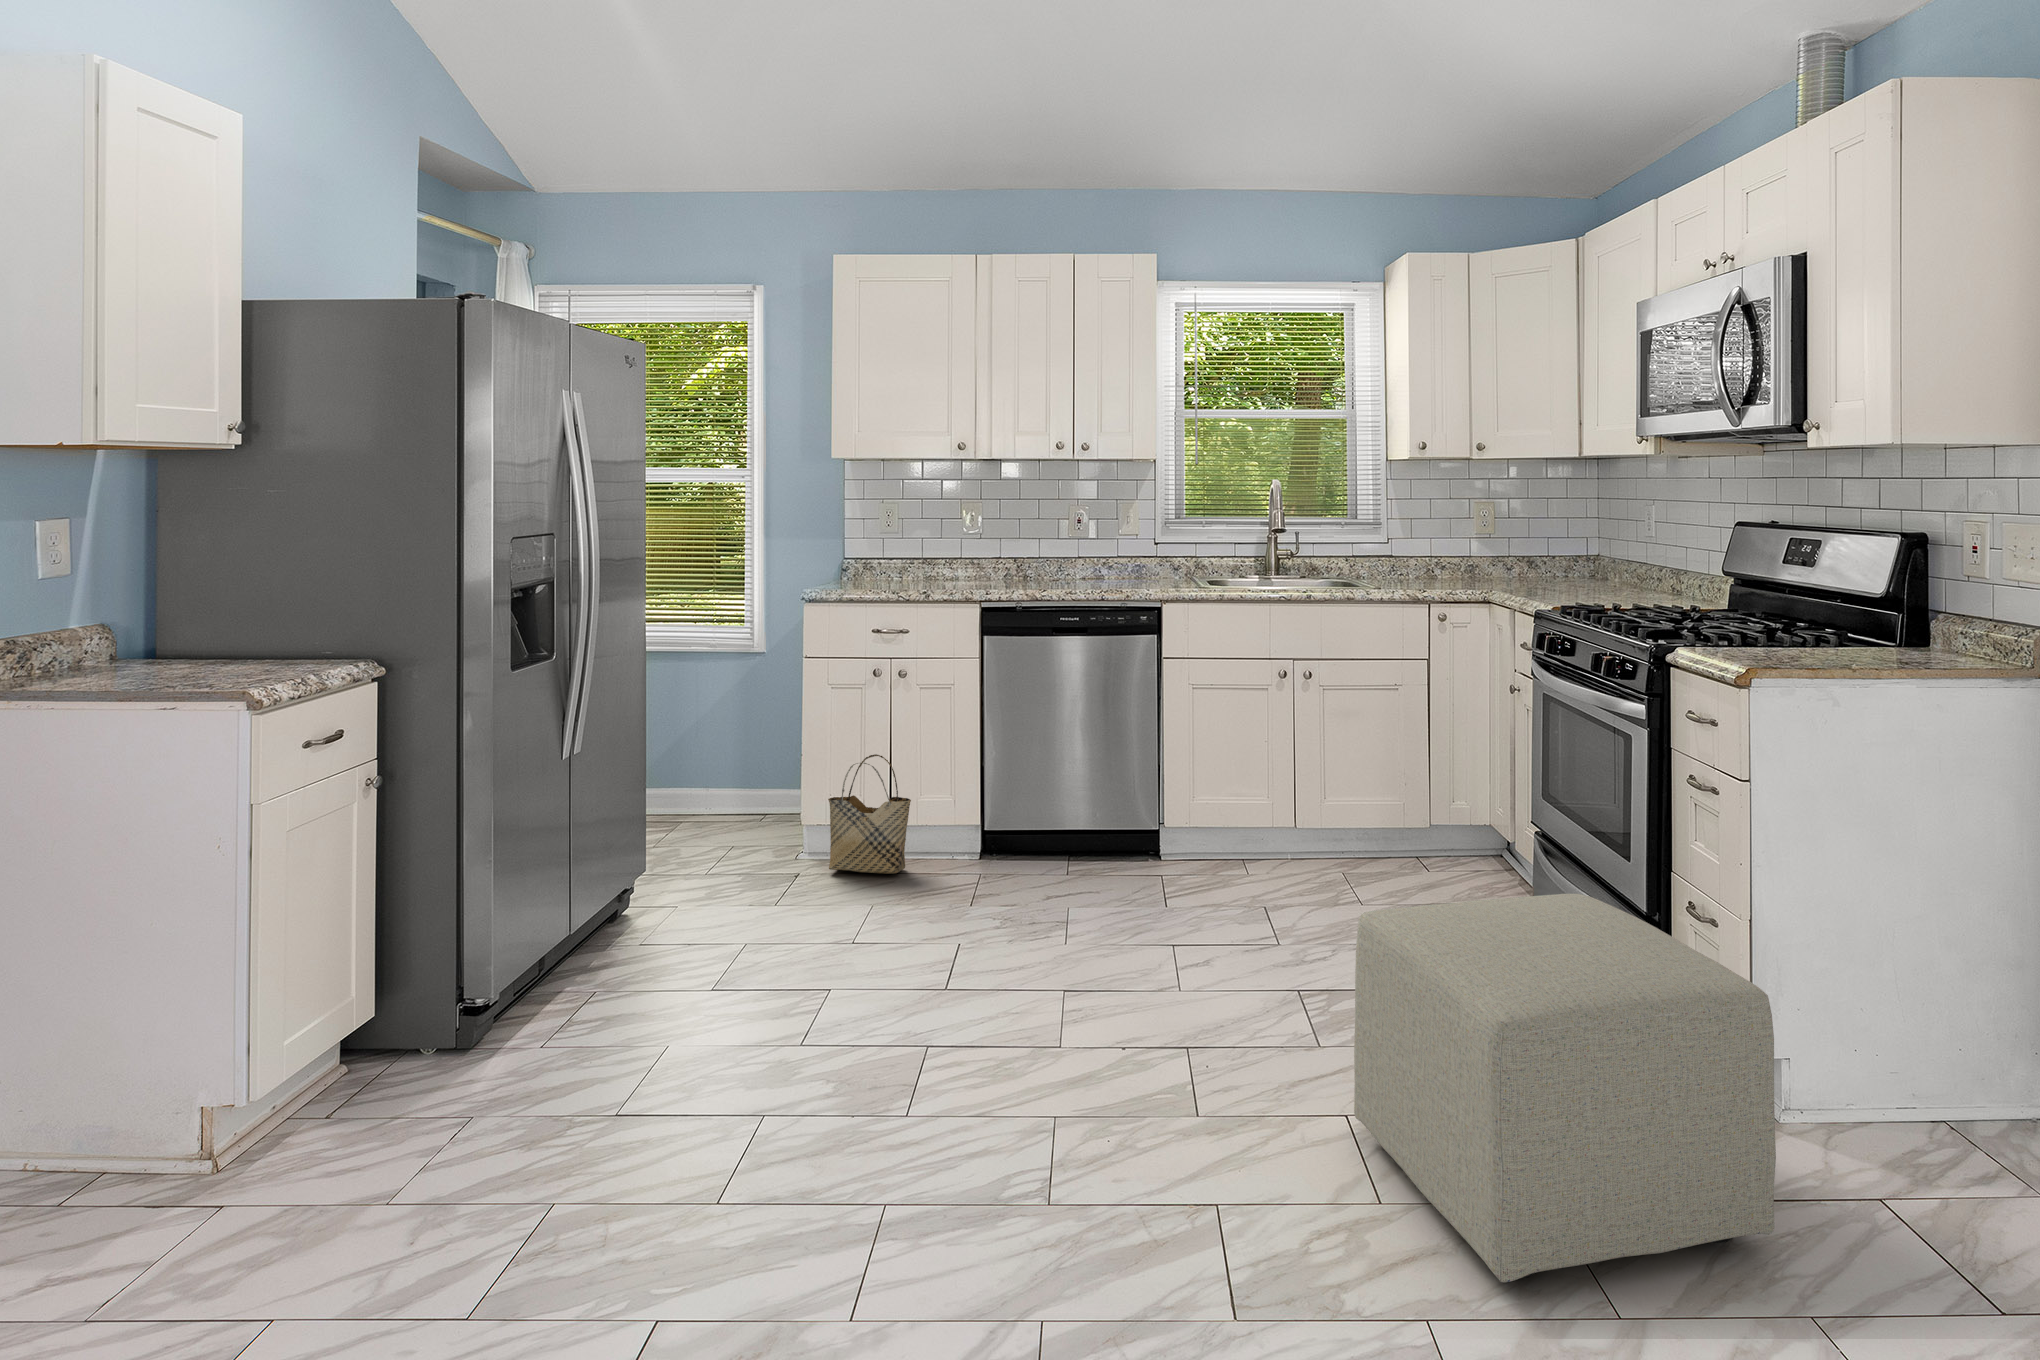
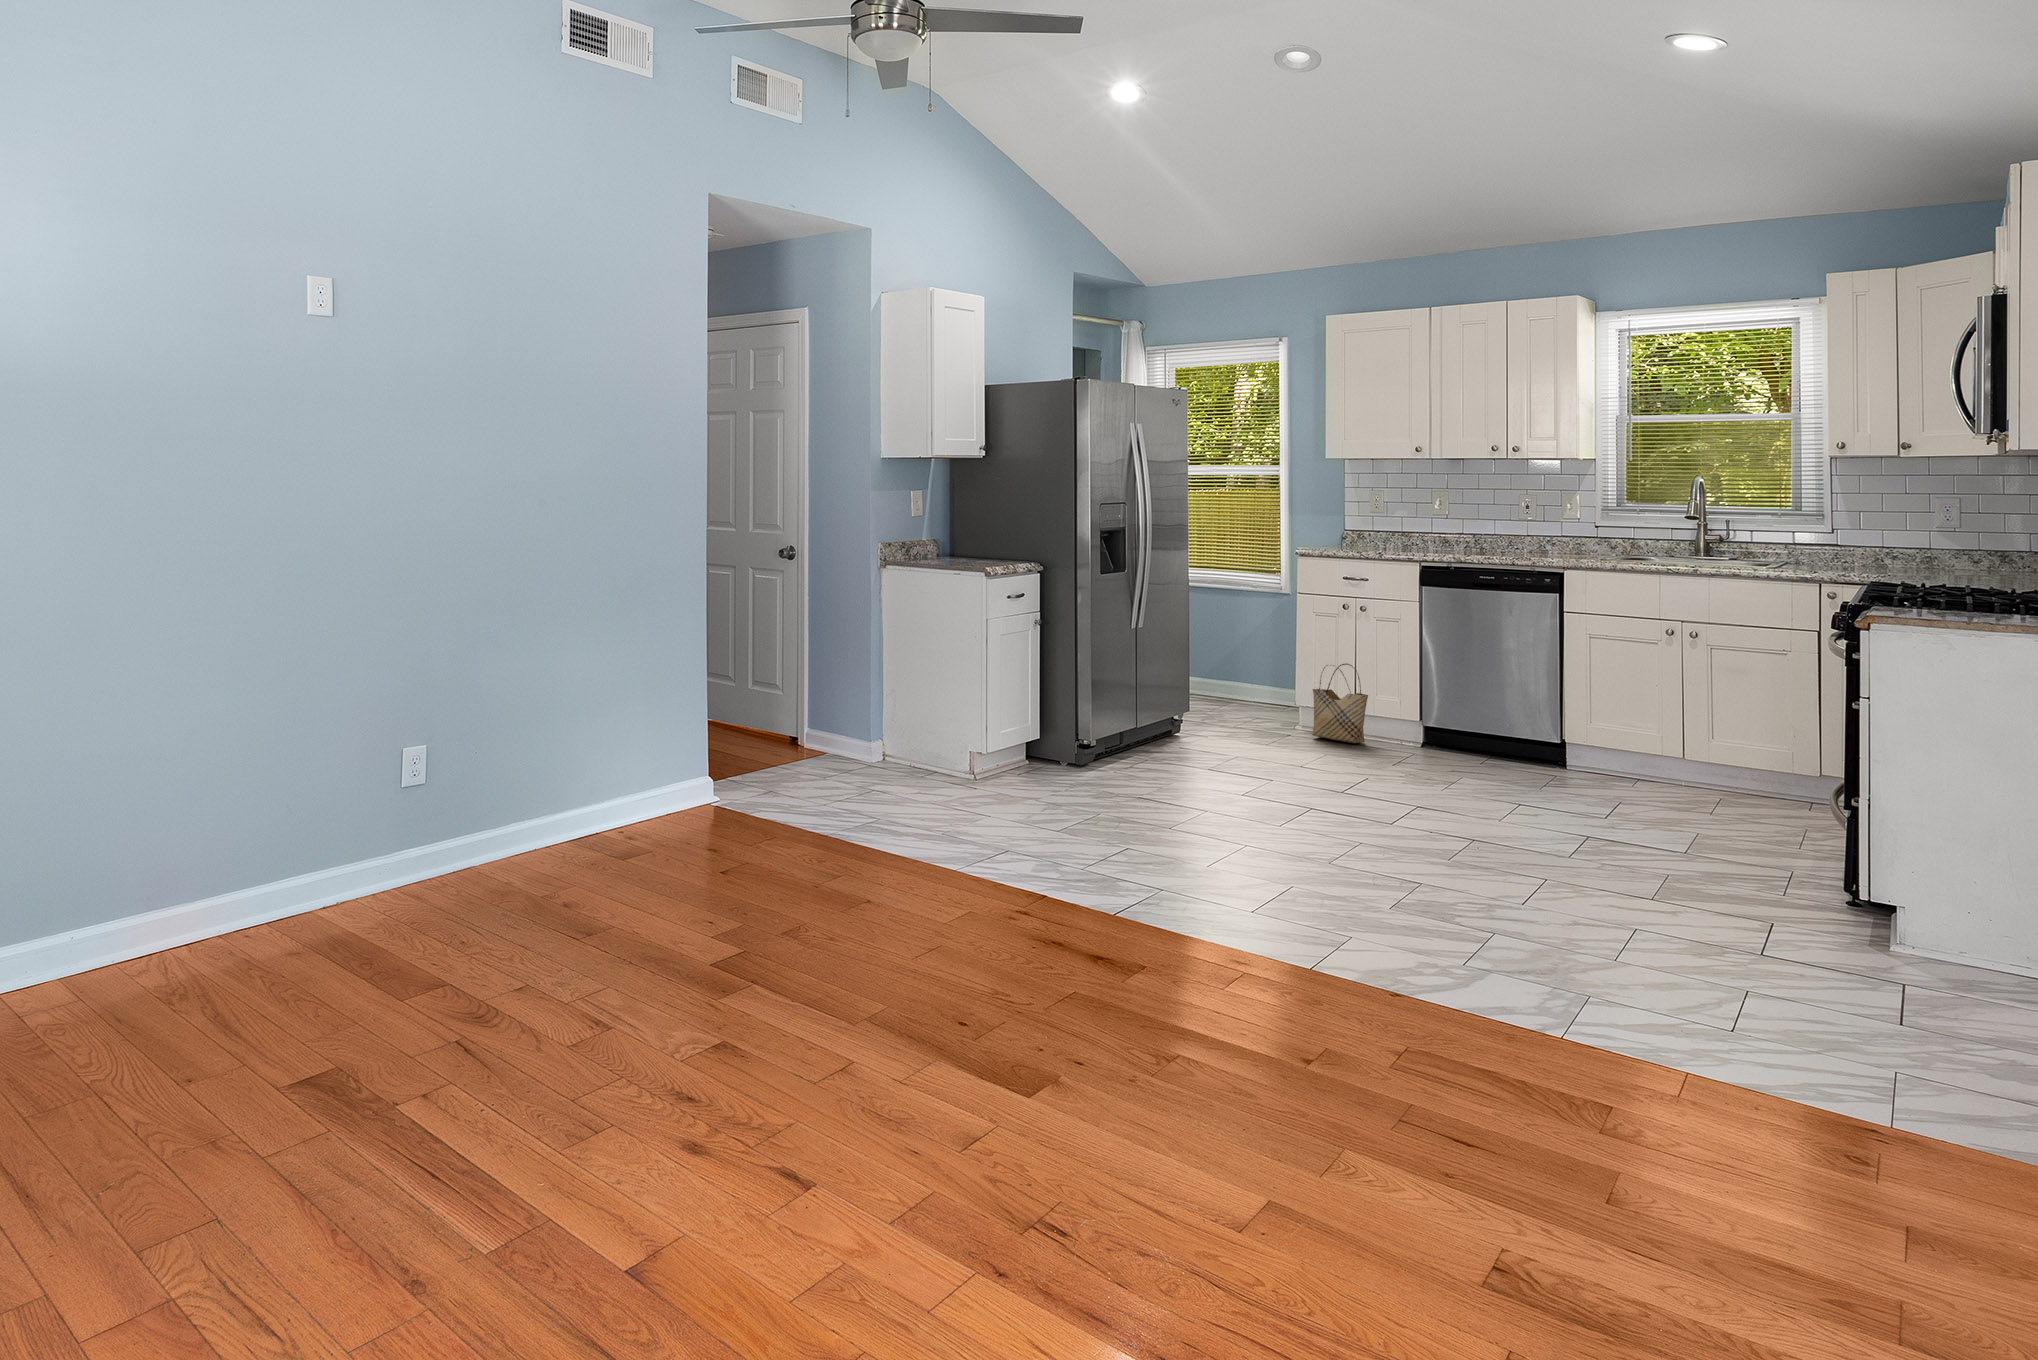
ottoman: present [1354,894,1776,1282] -> none [1533,734,1745,932]

